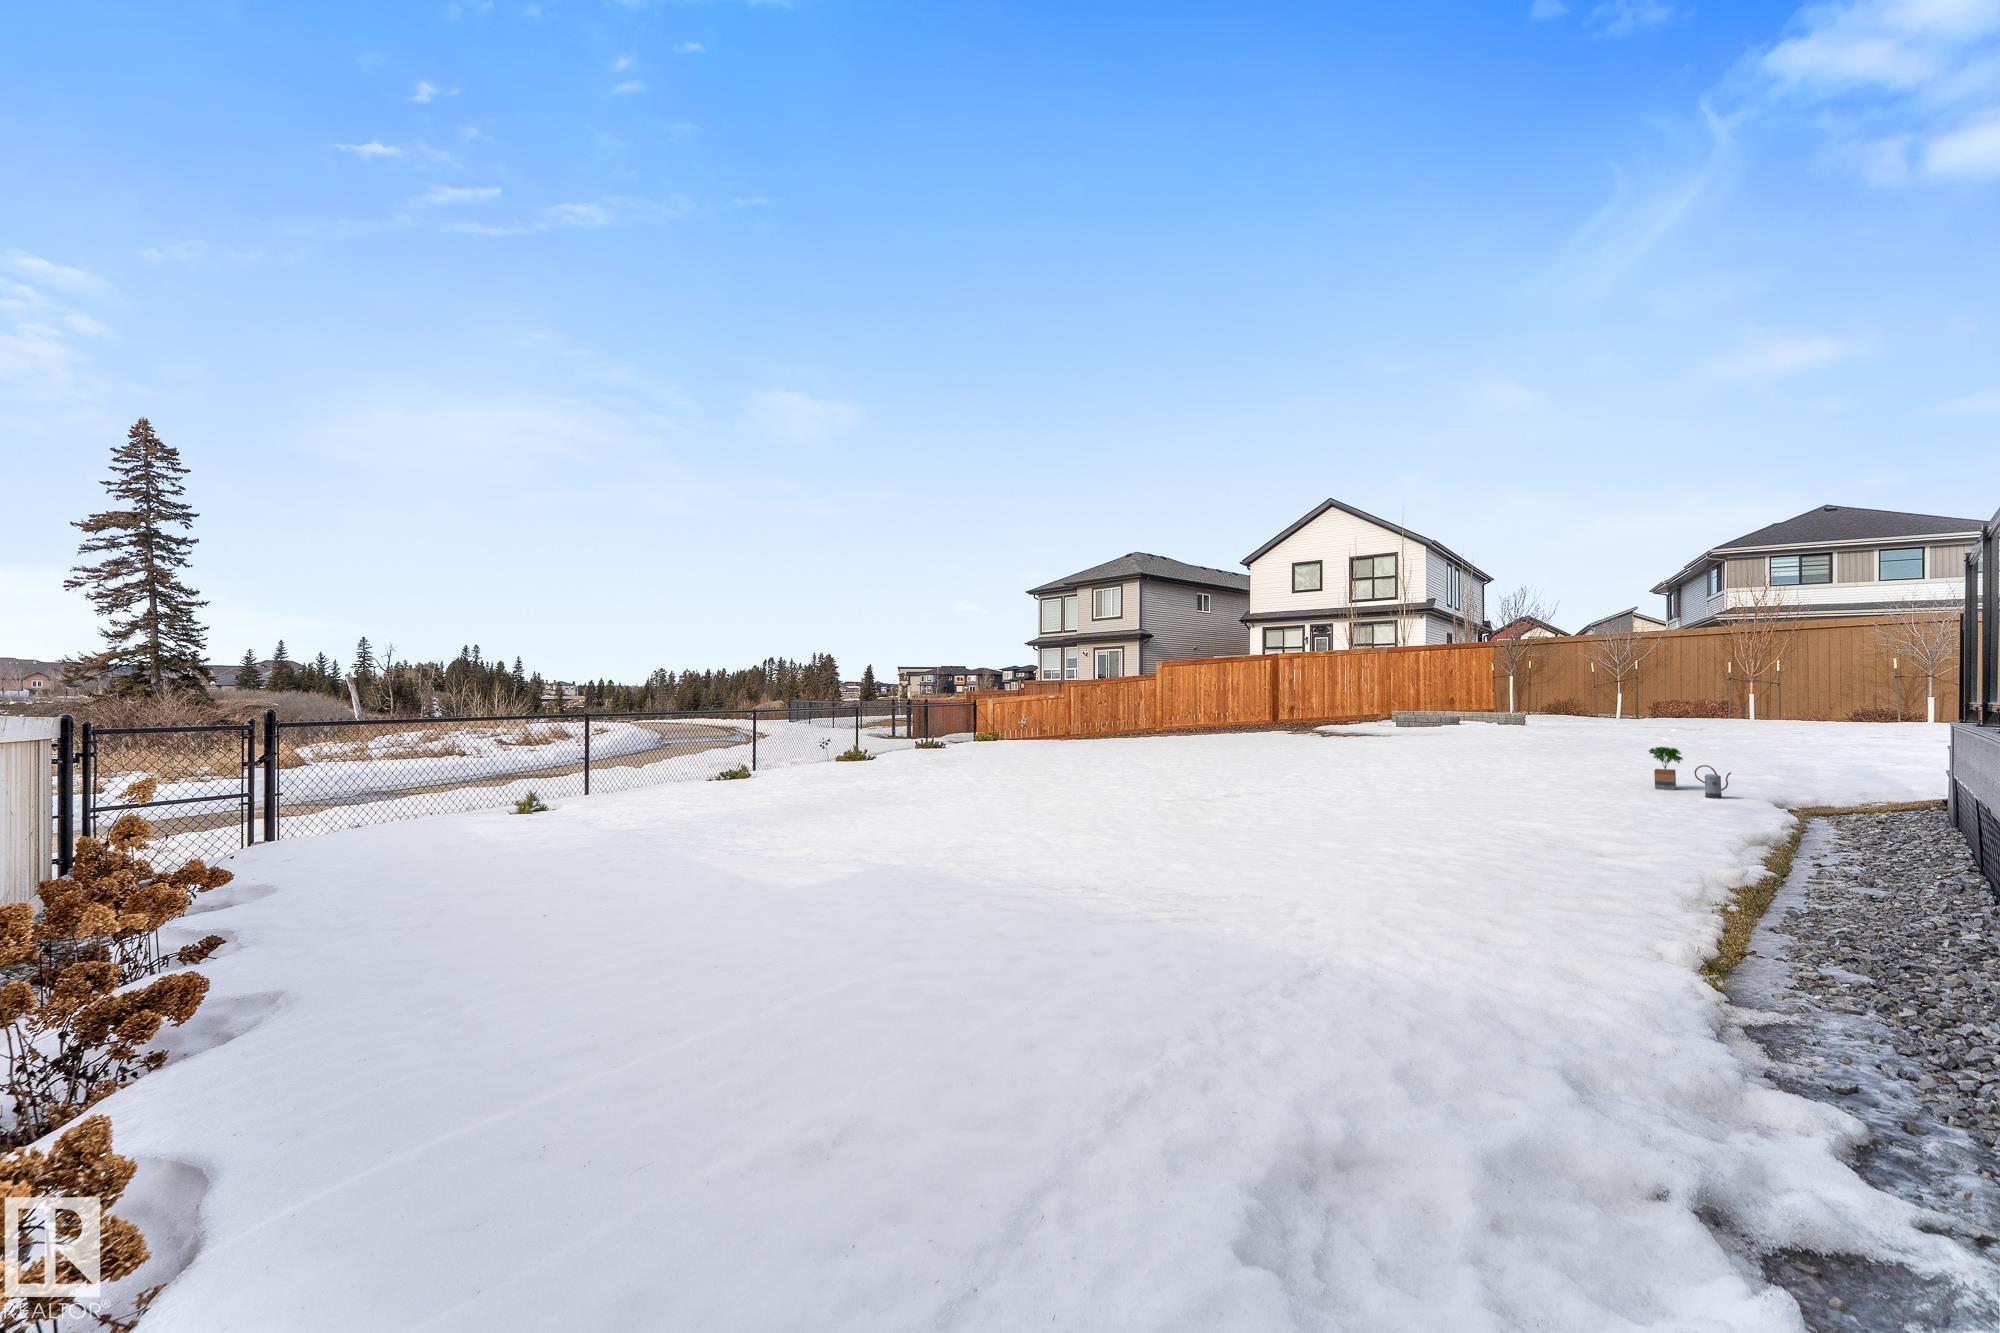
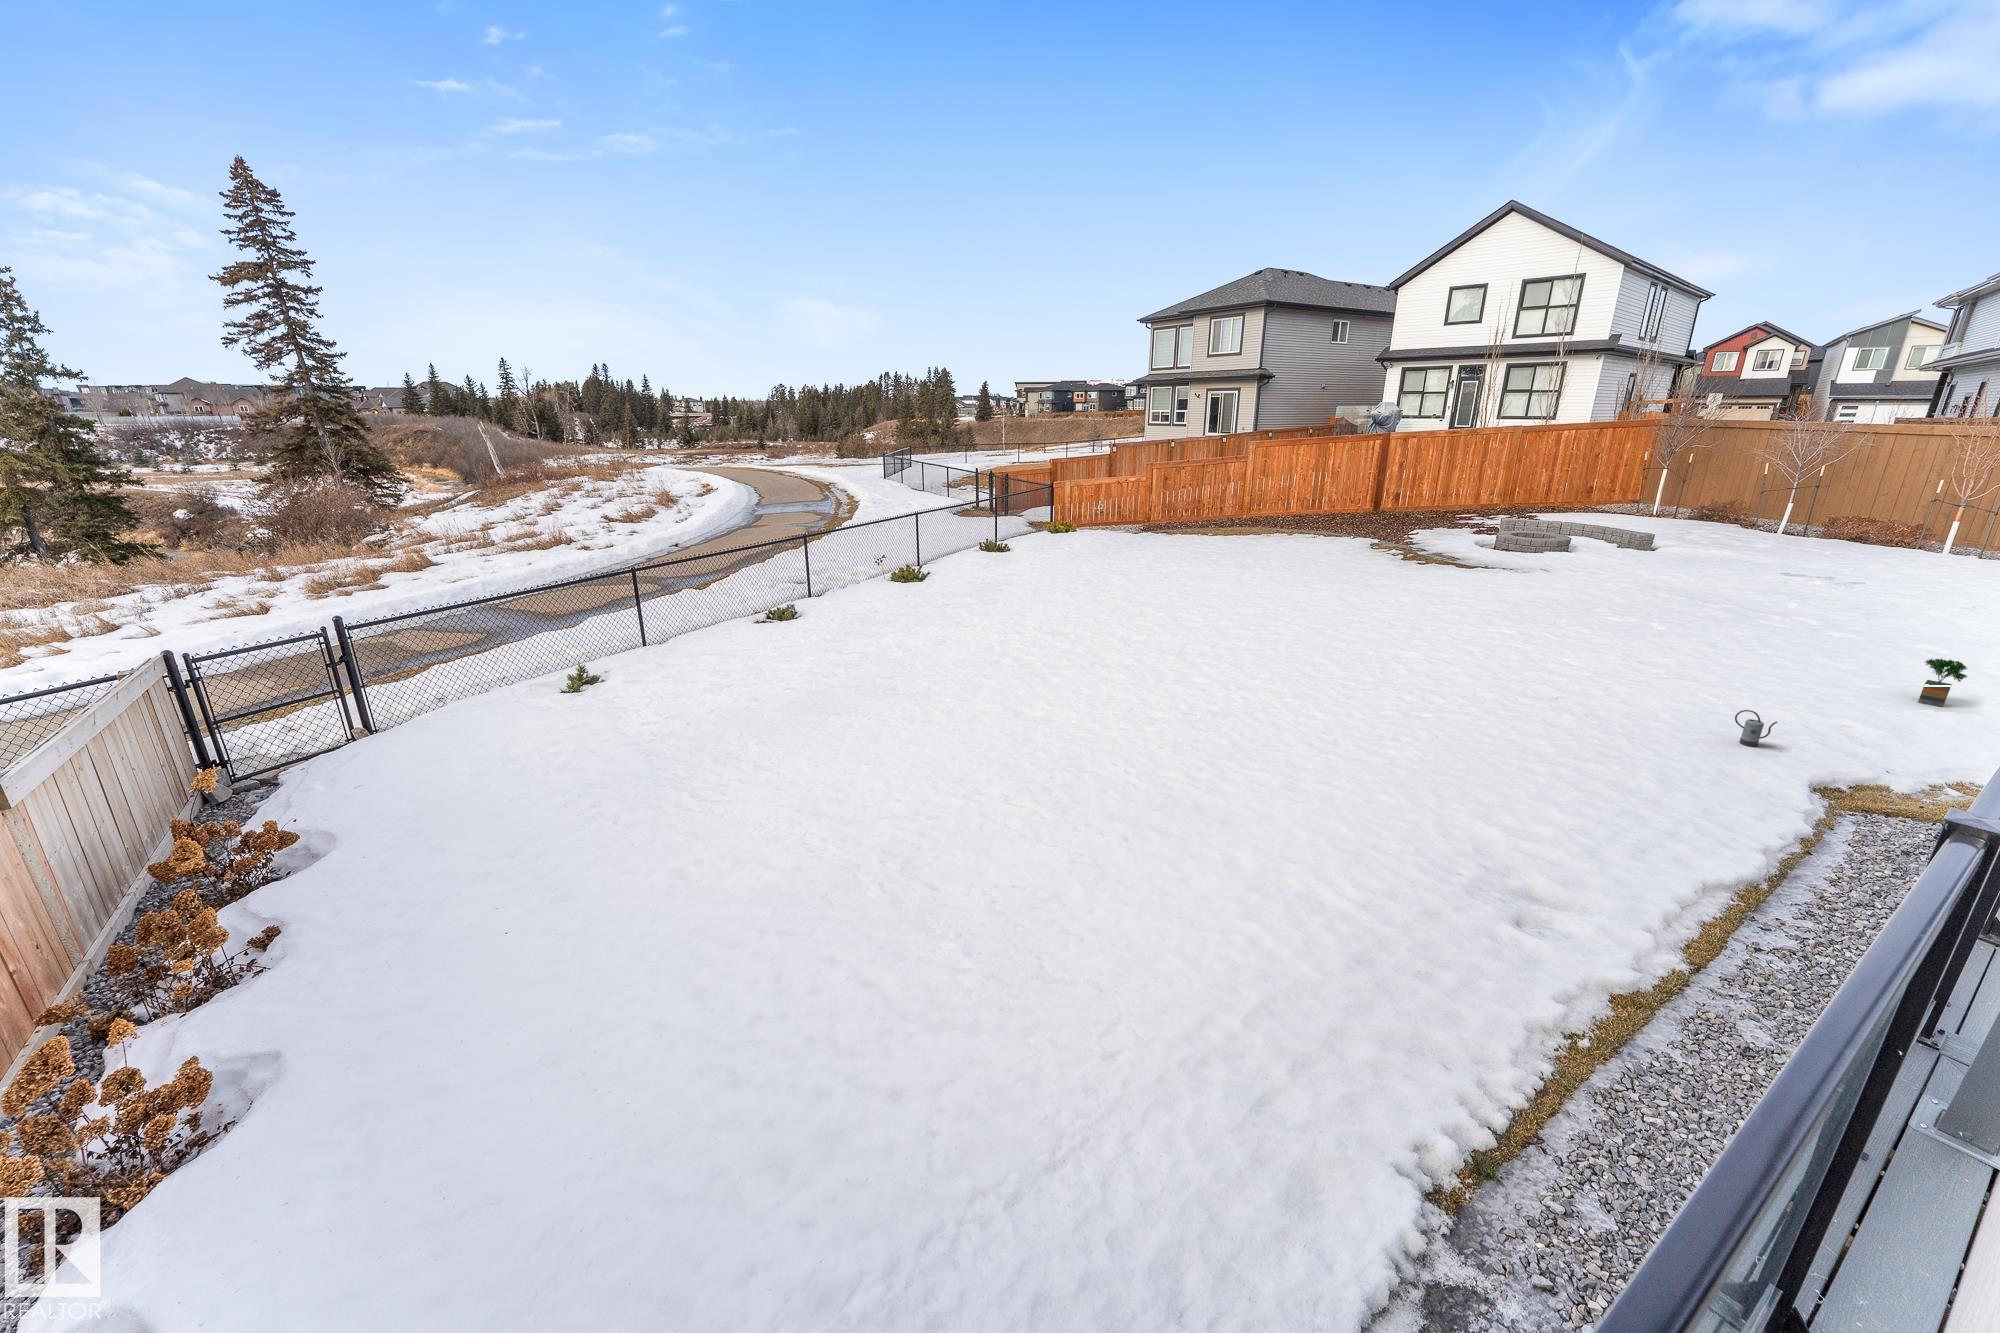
potted tree: present [1649,747,1683,790] -> present [1918,659,1967,707]

